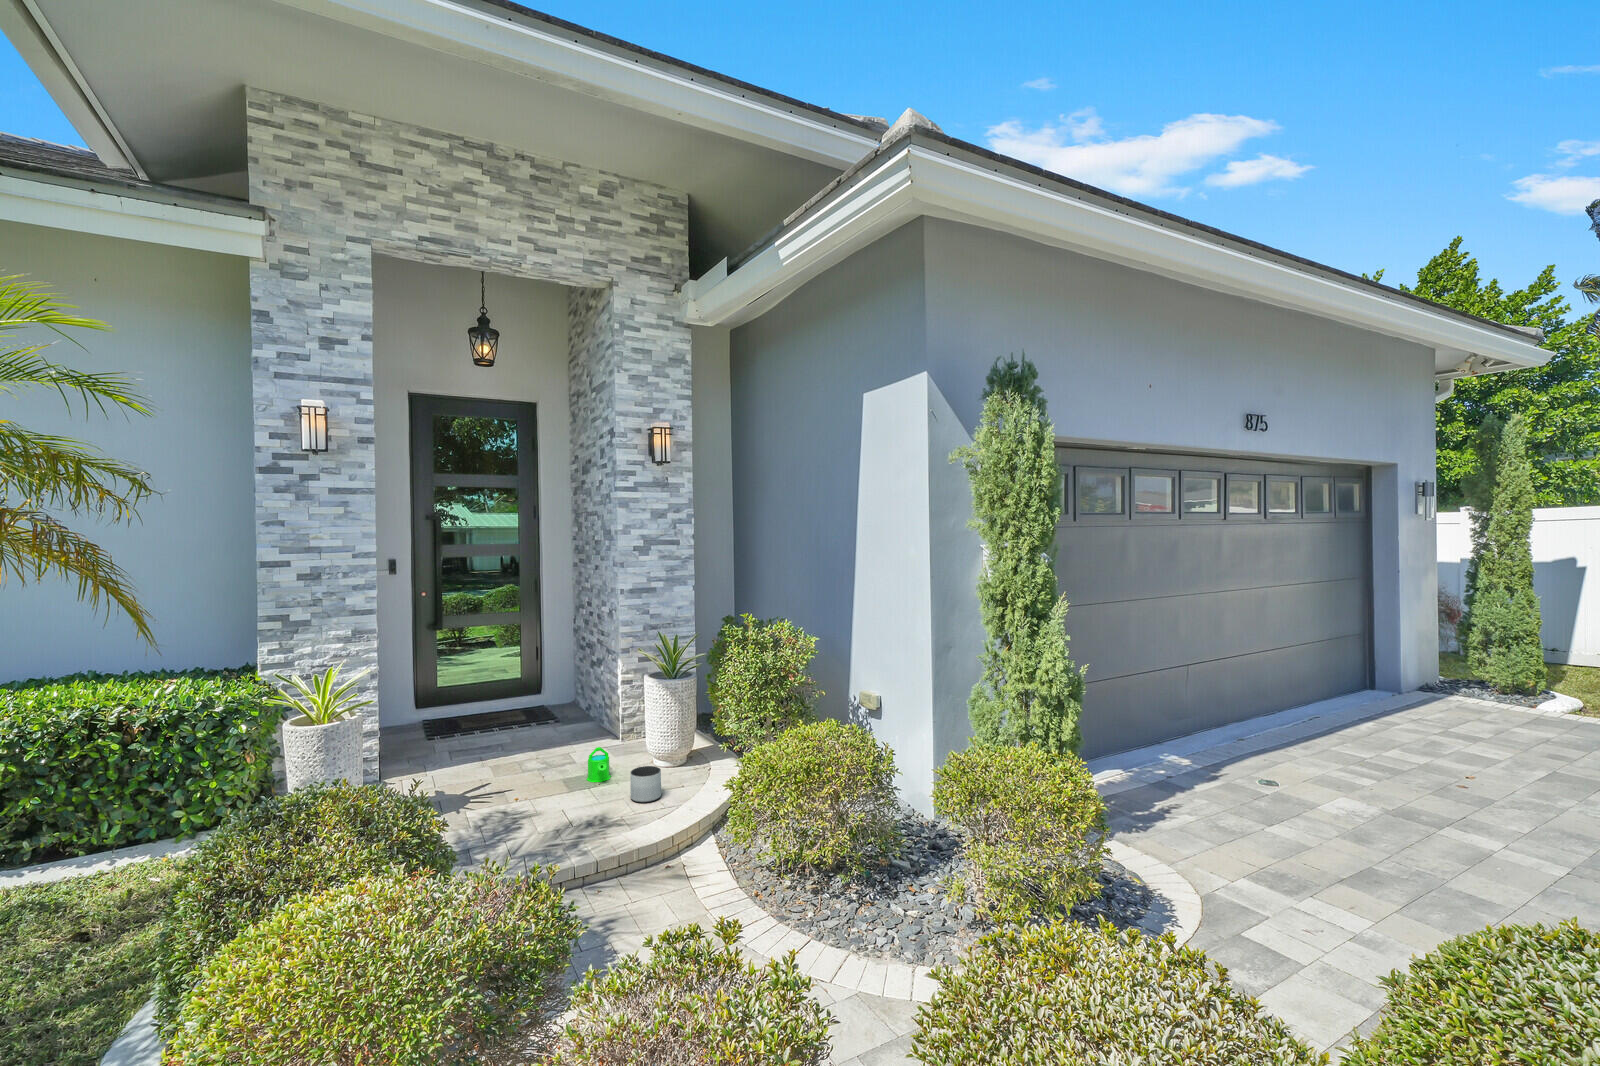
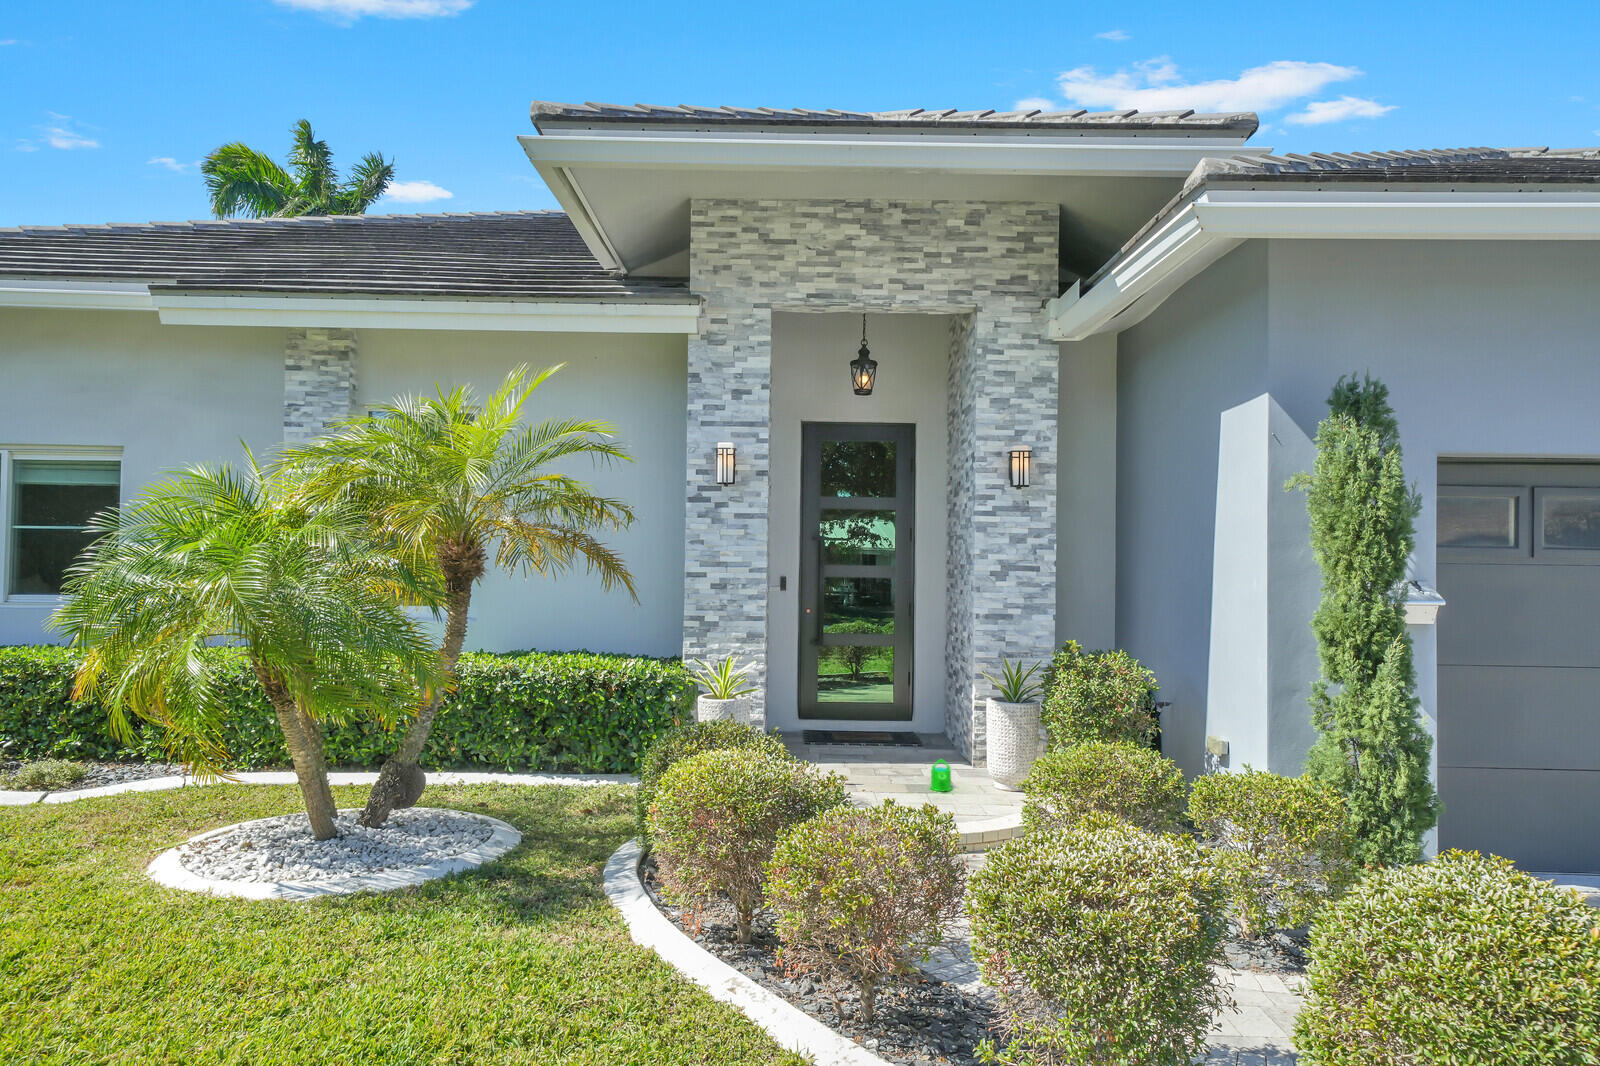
planter: present [630,766,661,803] -> none [963,779,992,811]

